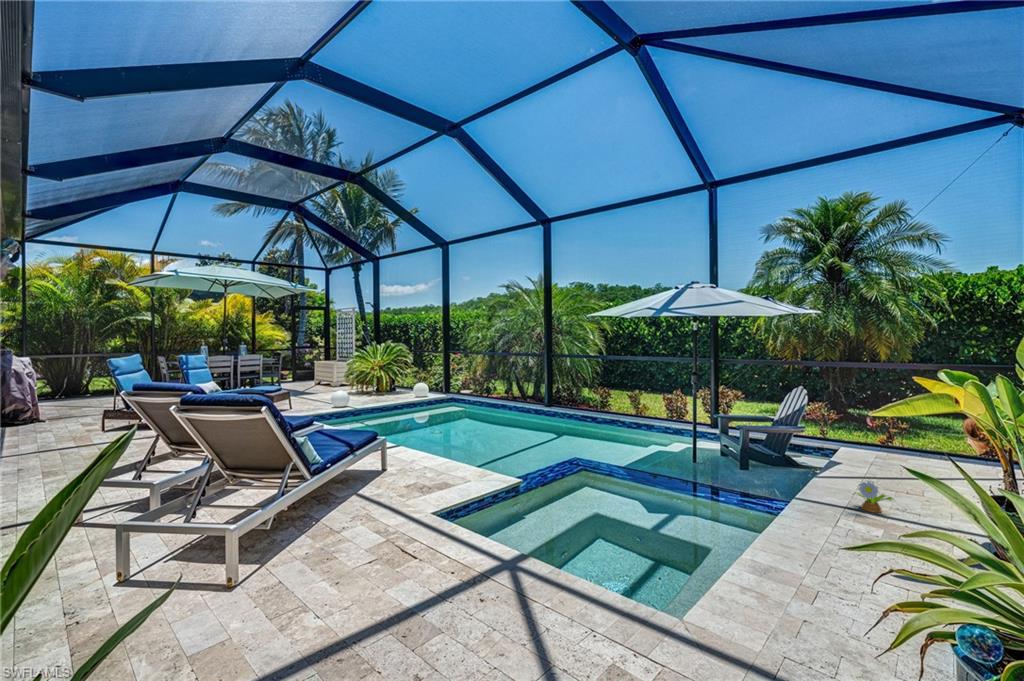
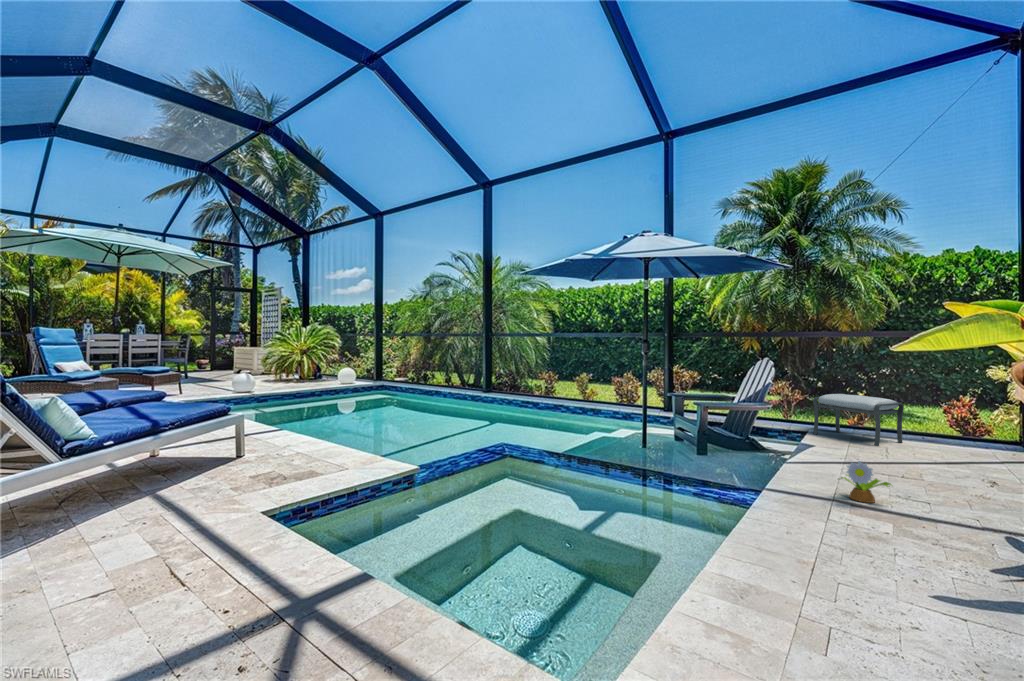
ottoman: none [845,415,926,462] -> present [813,394,904,446]

